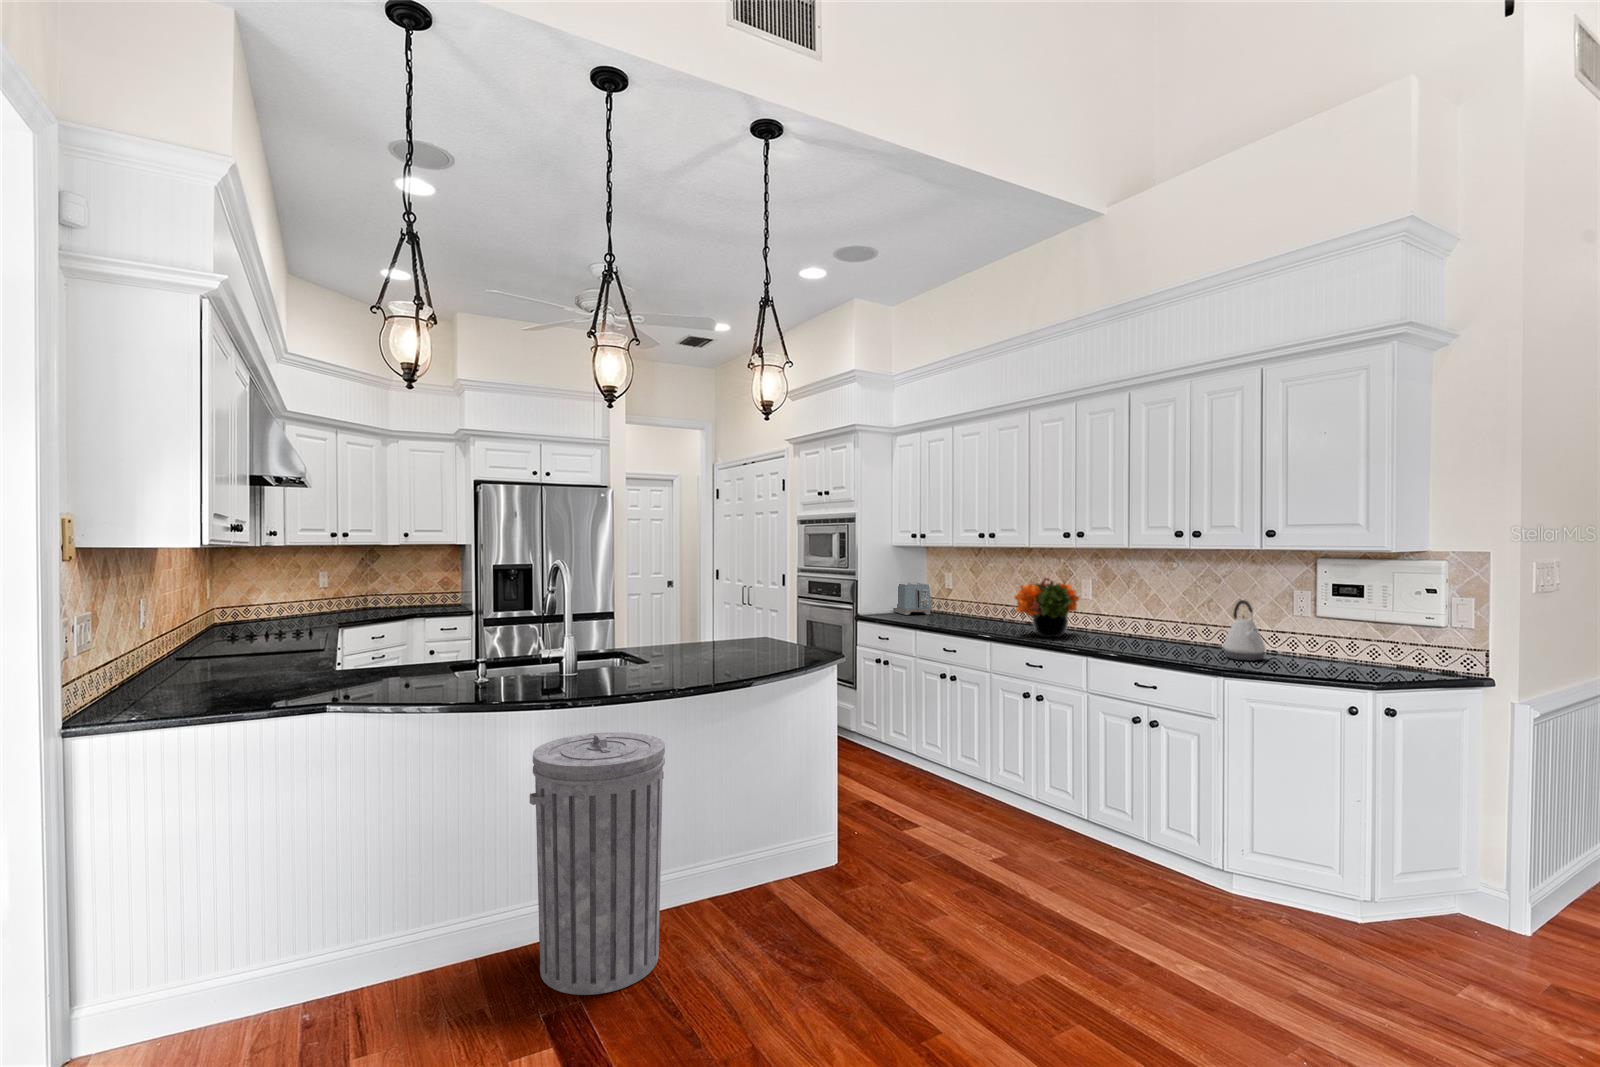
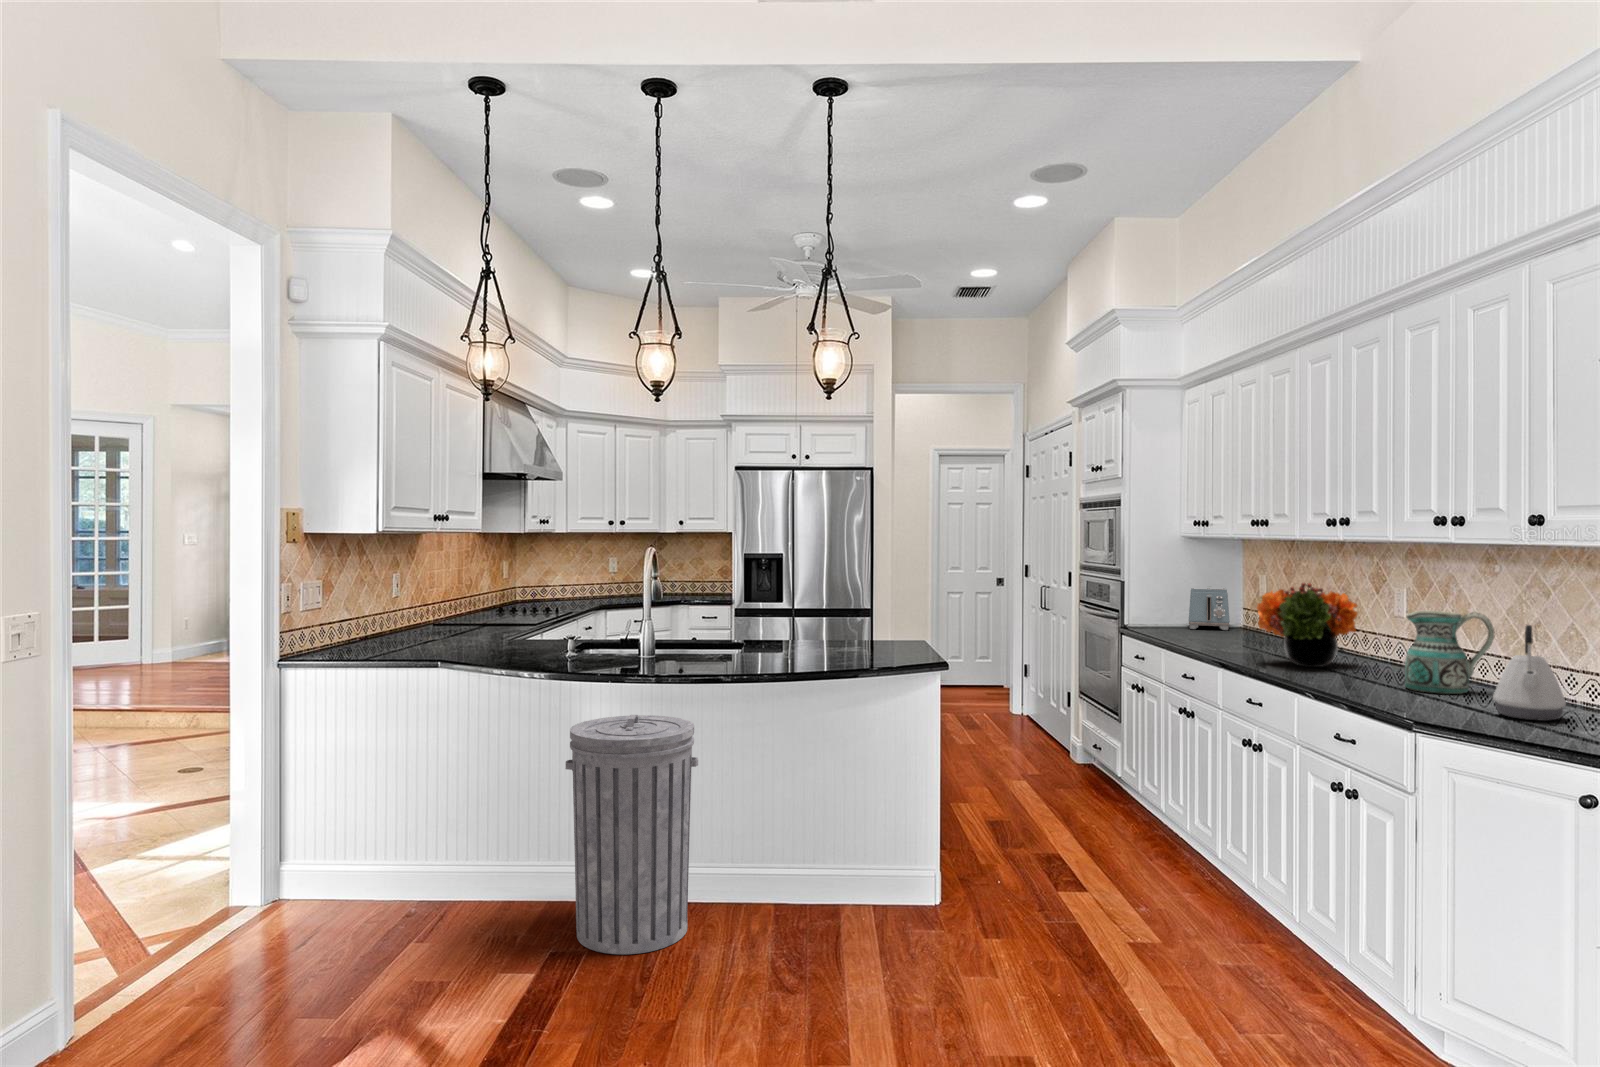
ceramic pitcher: none [1137,594,1188,648] -> present [1405,611,1494,694]

